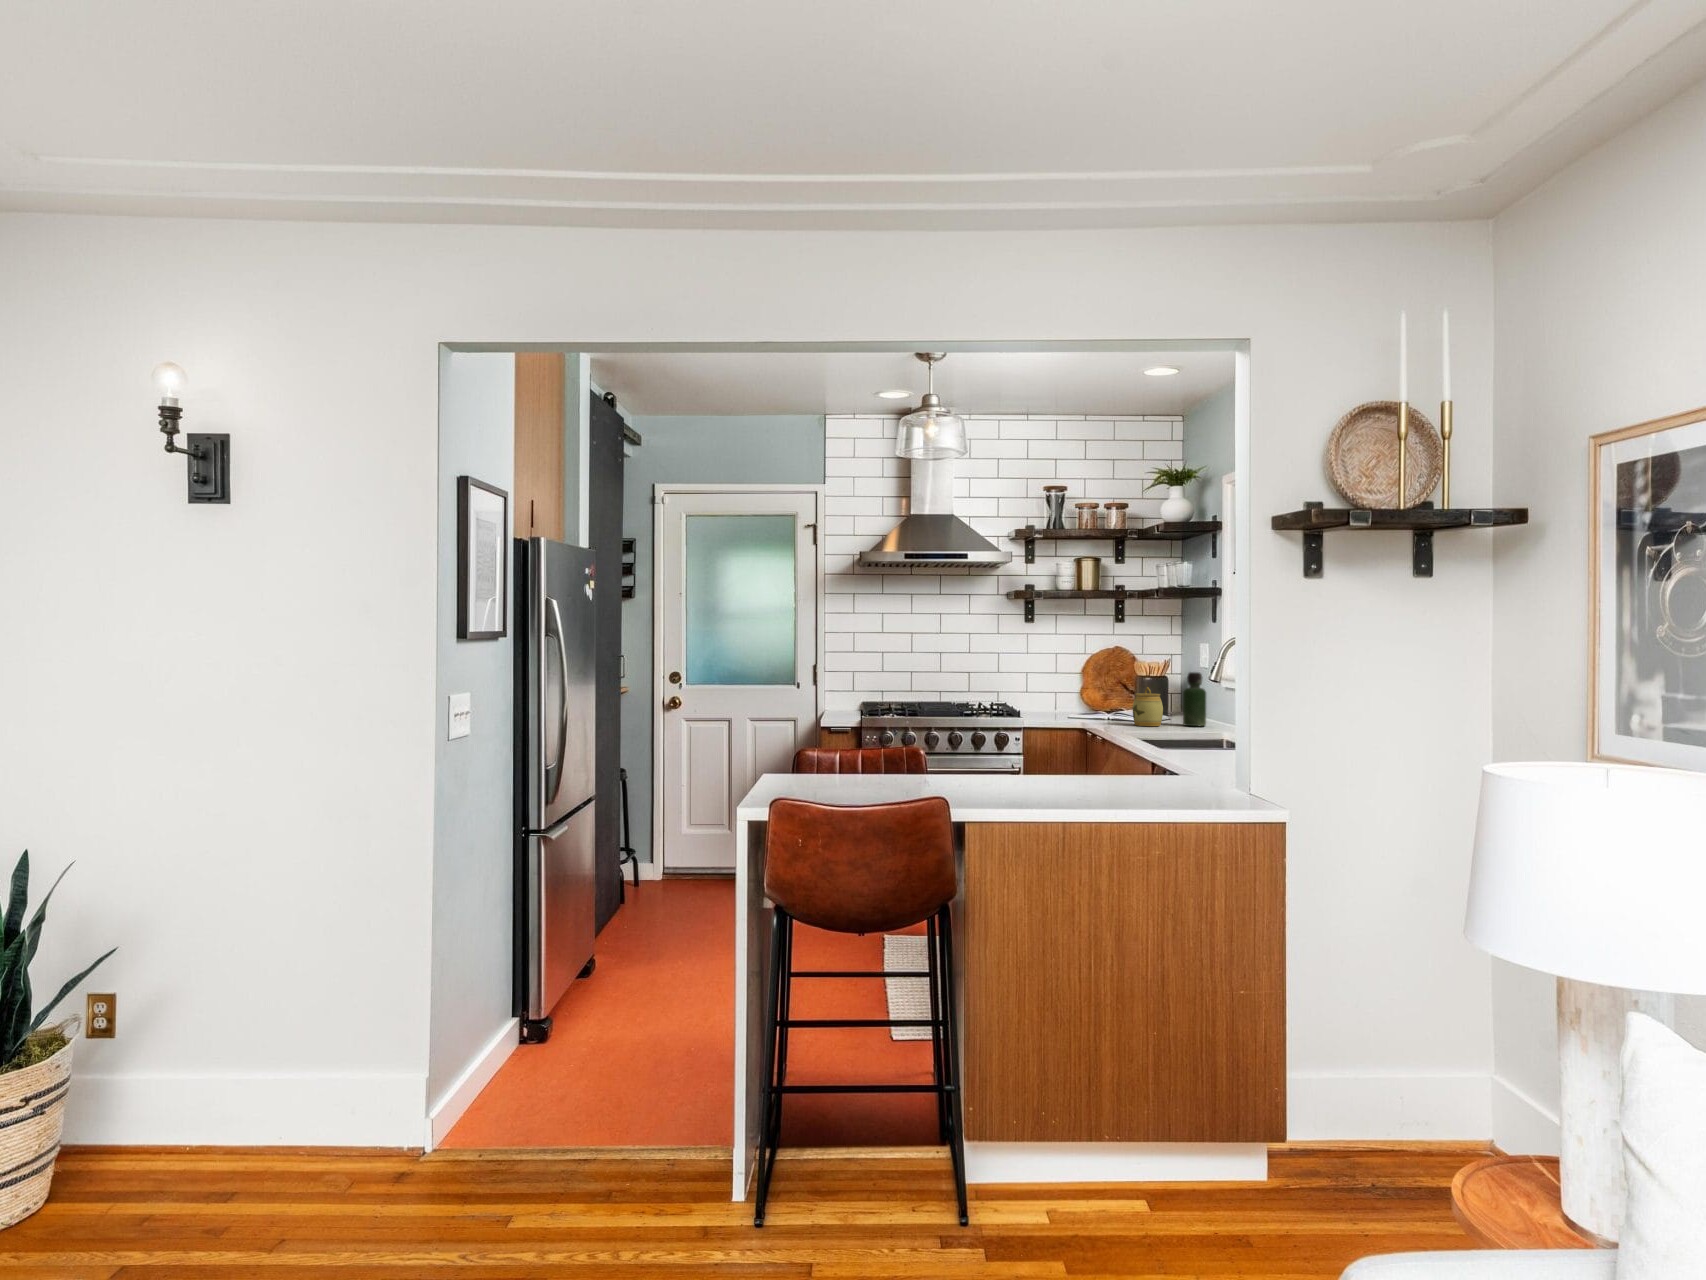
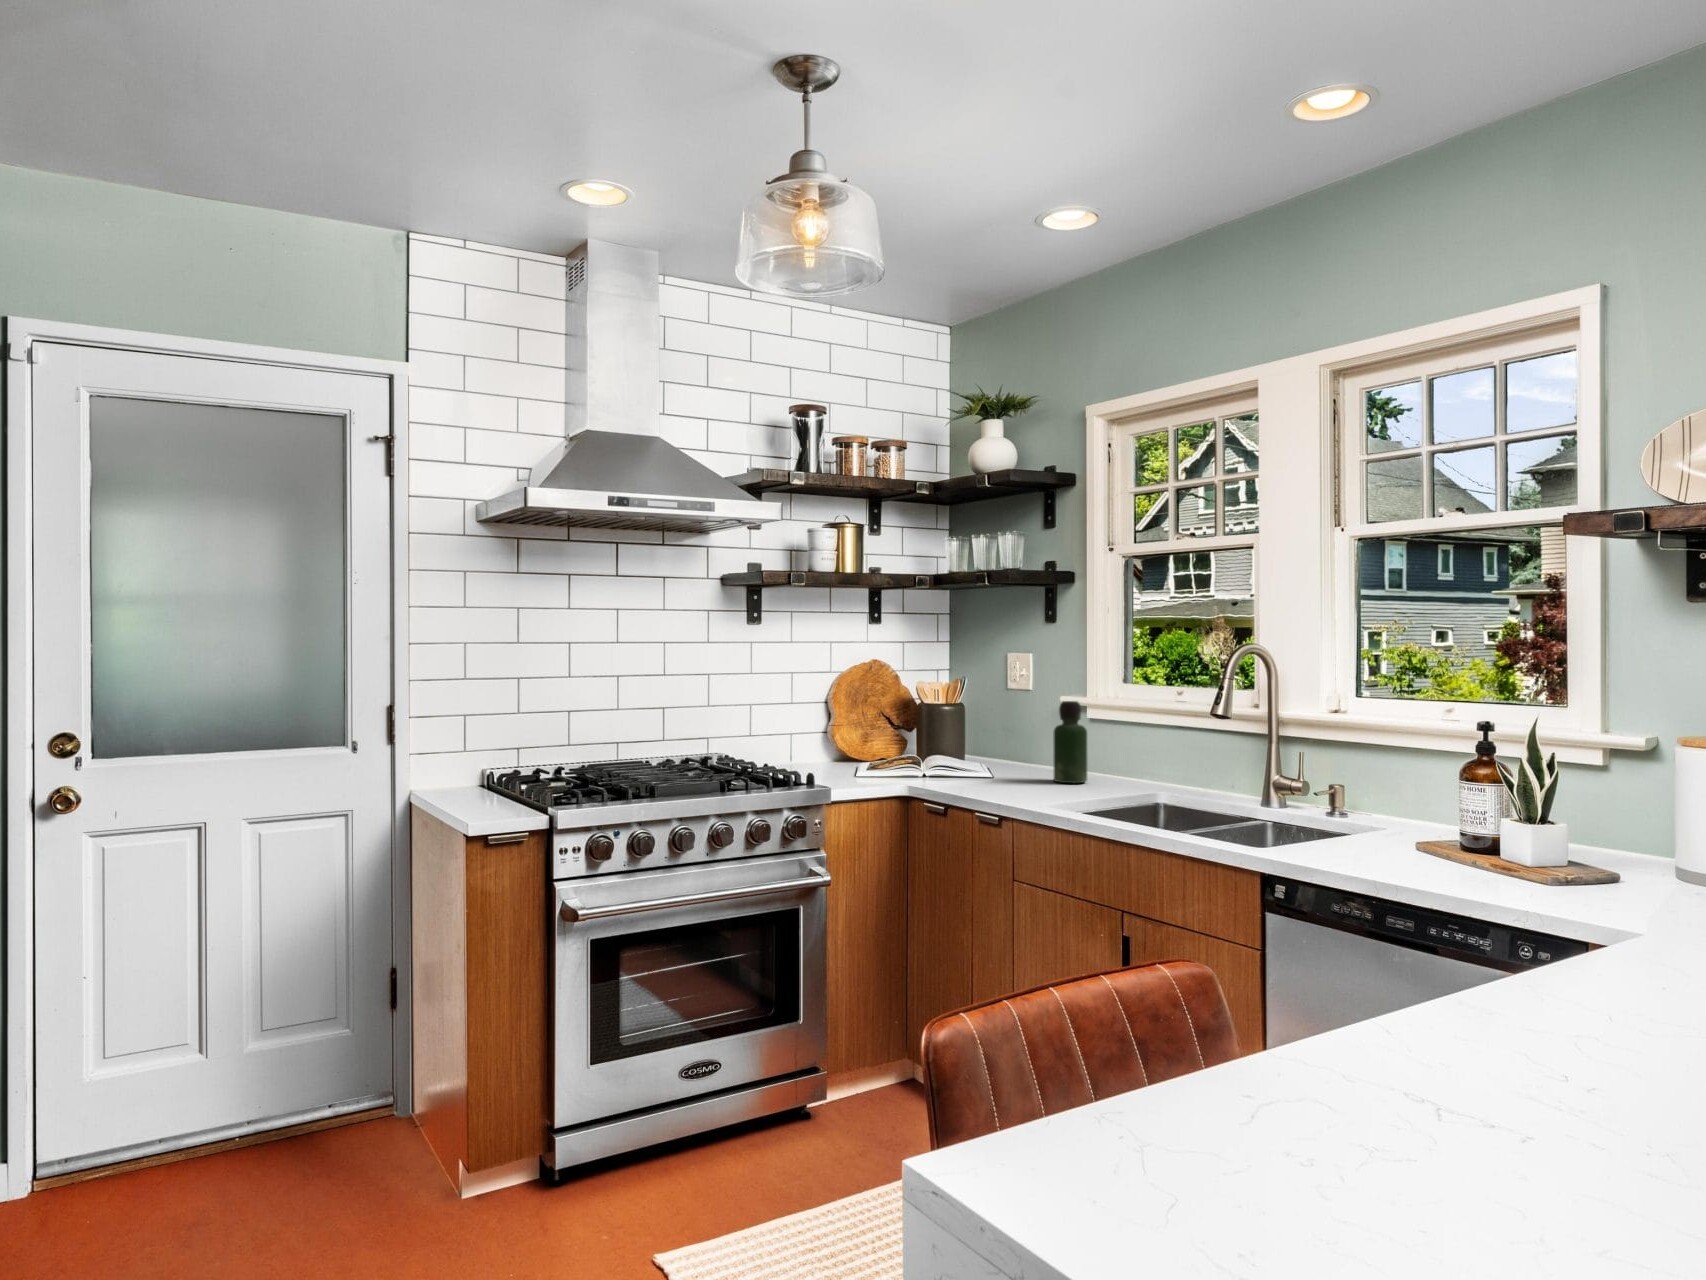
jar: present [1132,687,1163,726] -> none [994,727,1041,789]

